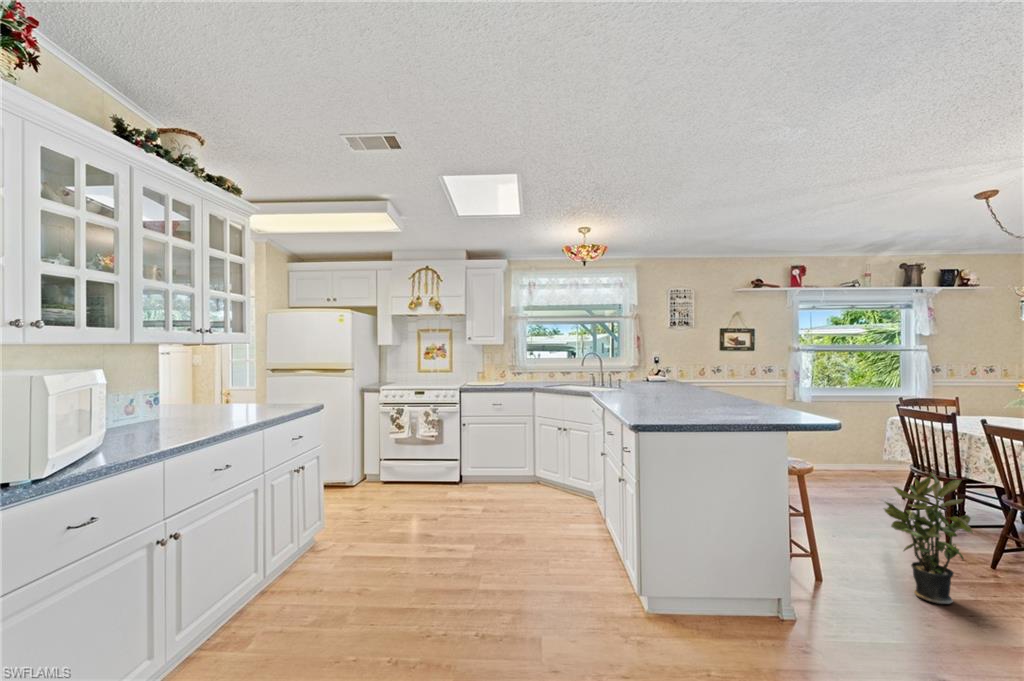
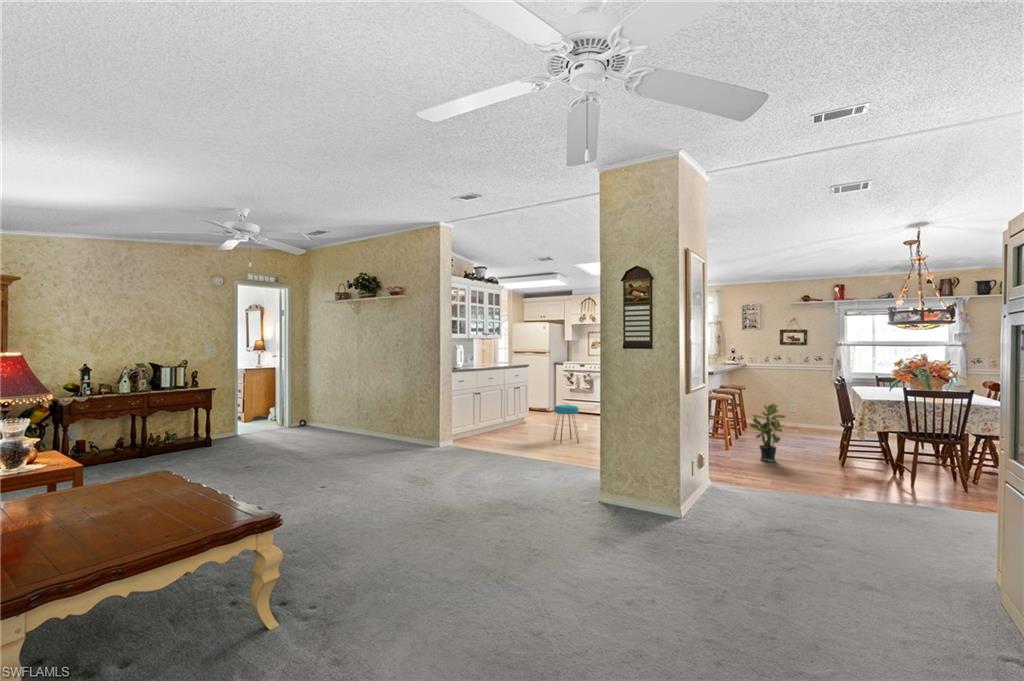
stool: none [439,518,518,649] -> present [554,405,579,443]

